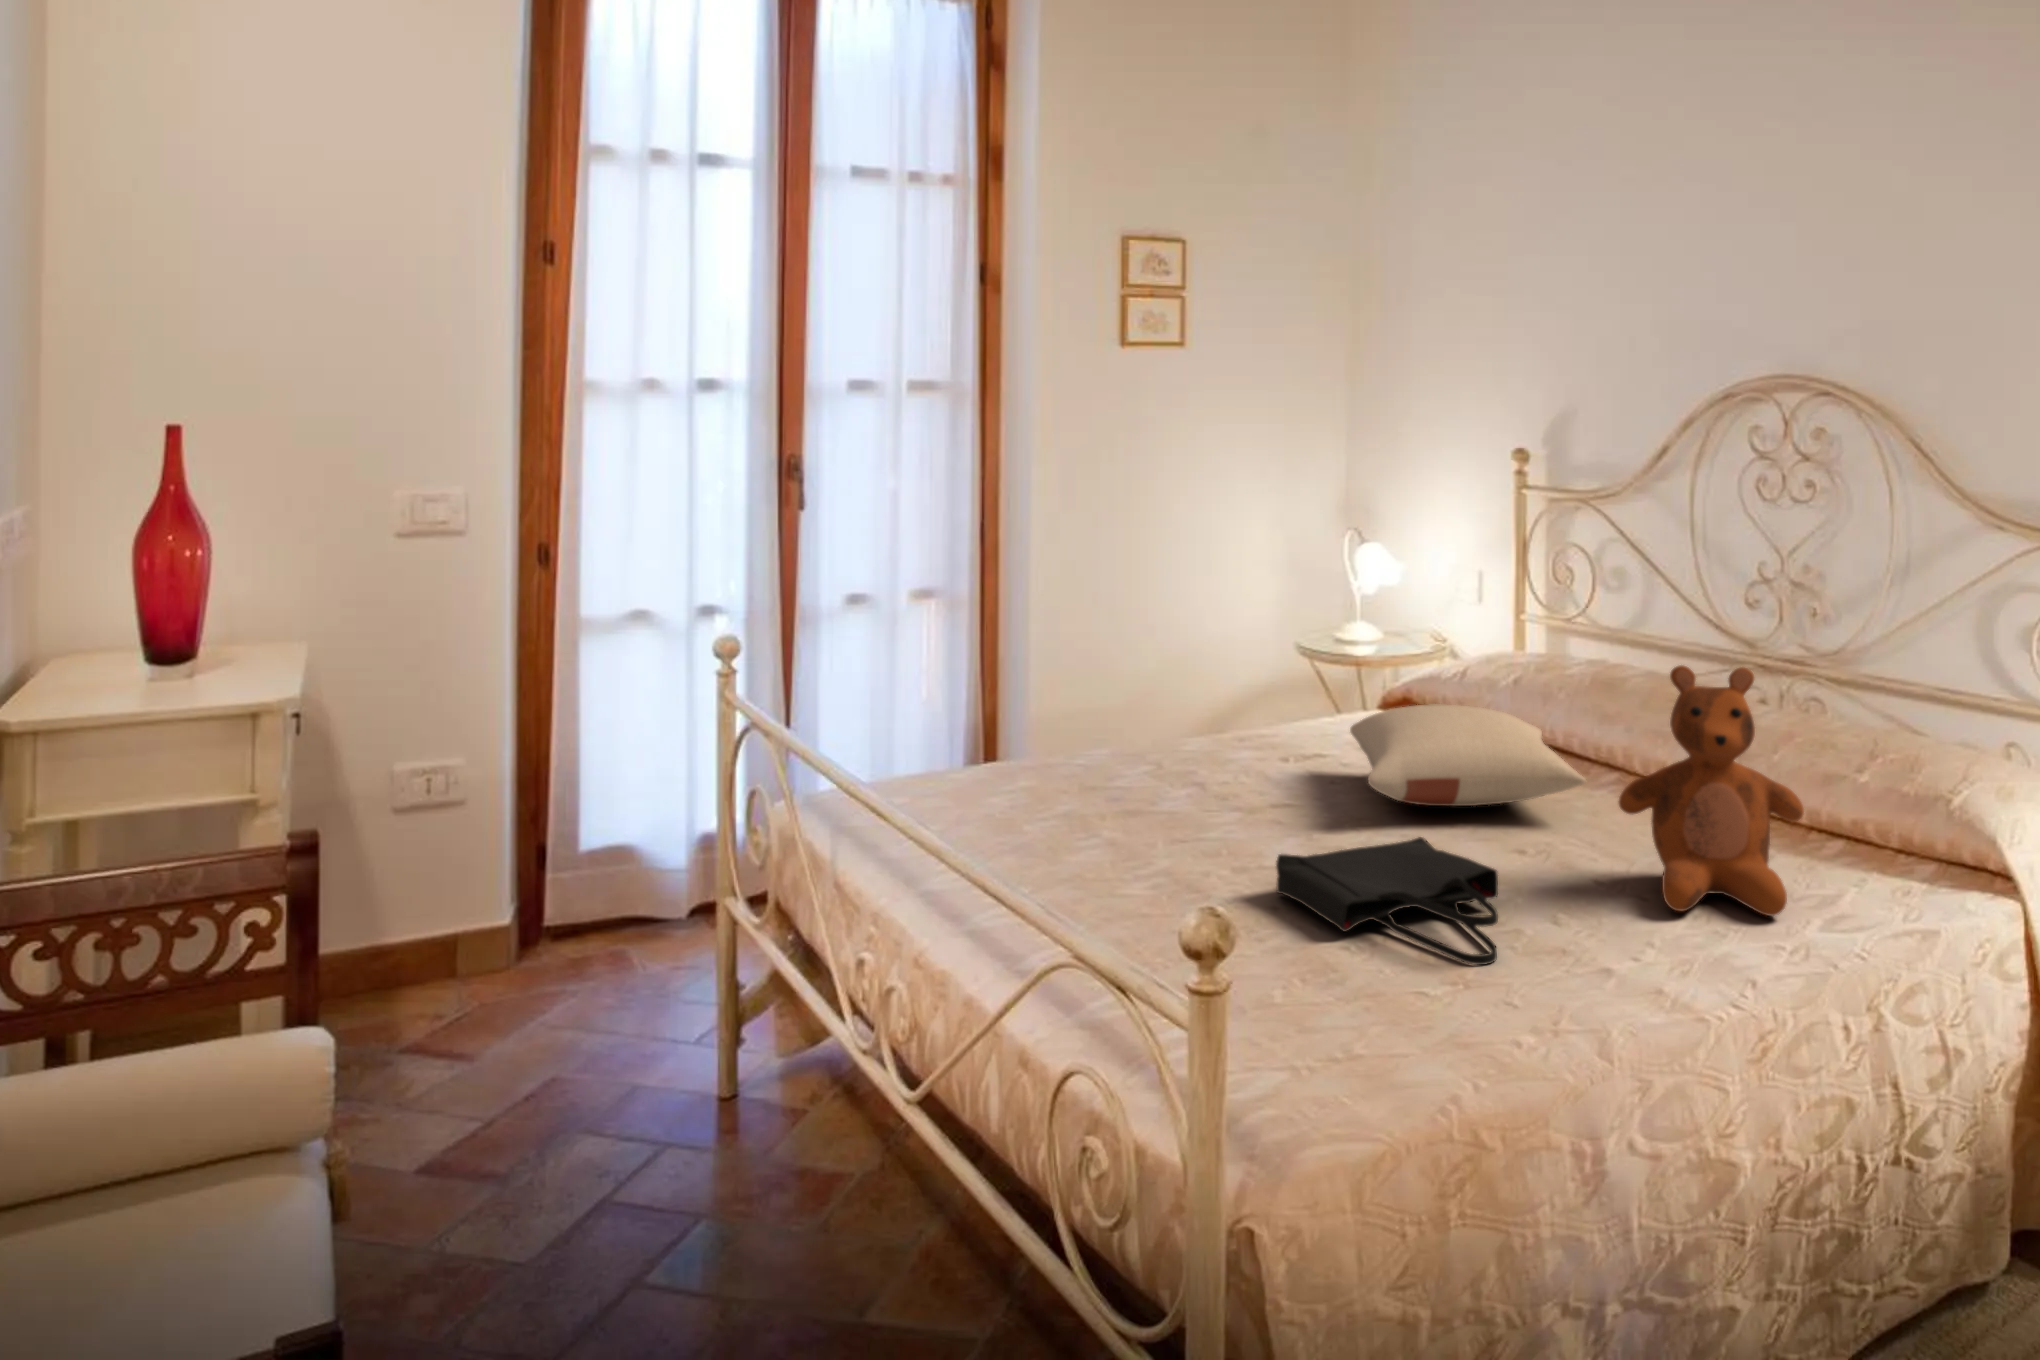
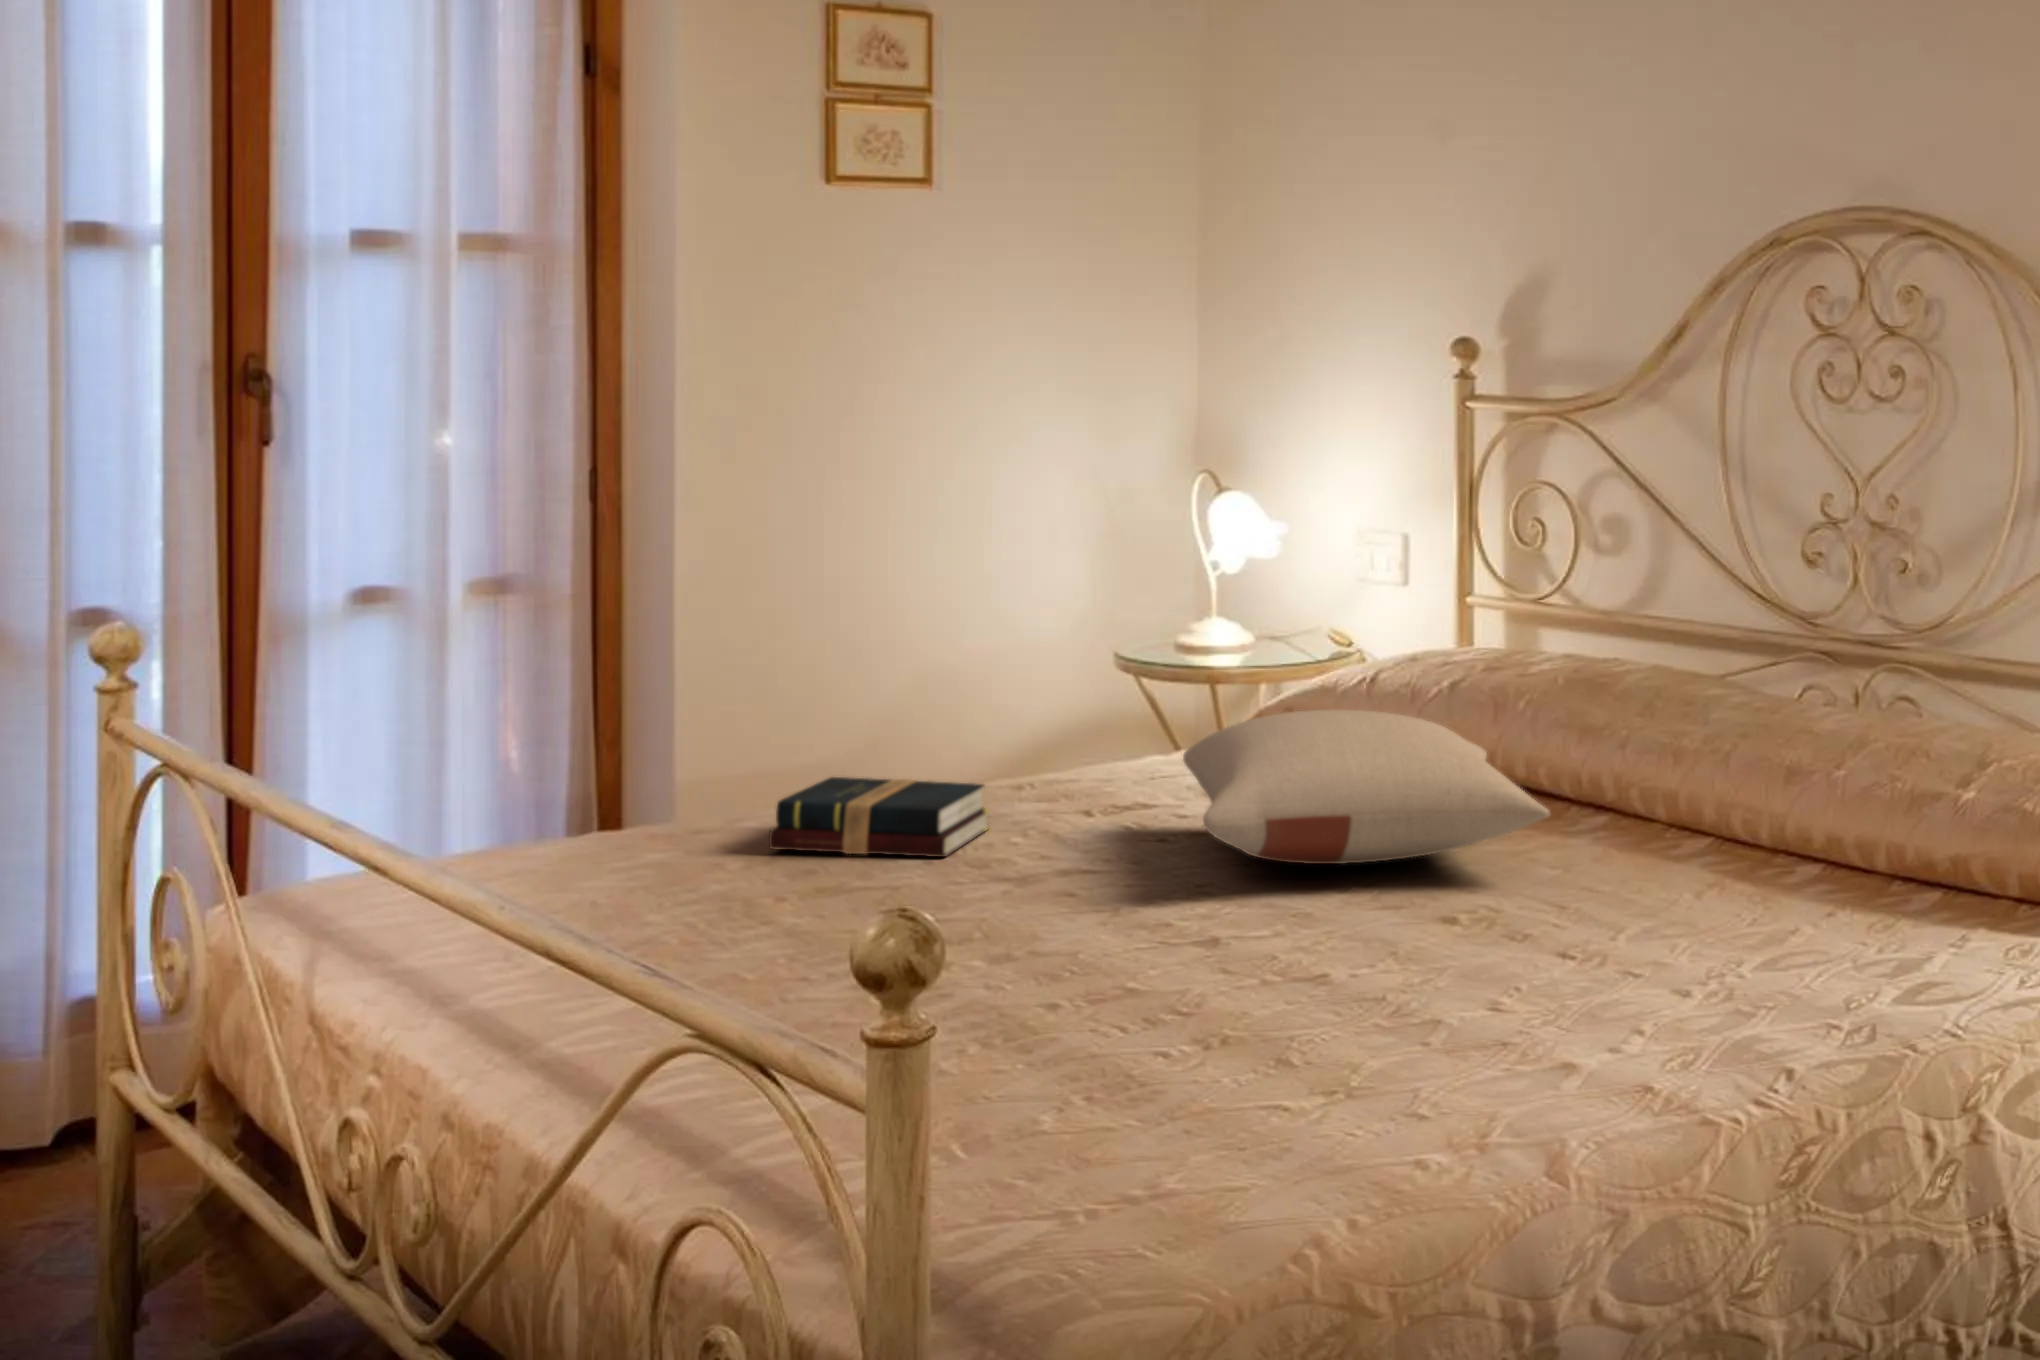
teddy bear: present [1619,665,1804,916] -> none [1594,613,1877,989]
hardback book: none [1100,734,1231,790] -> present [769,777,989,857]
tote bag: present [1276,837,1498,965] -> none [1042,898,1401,1075]

